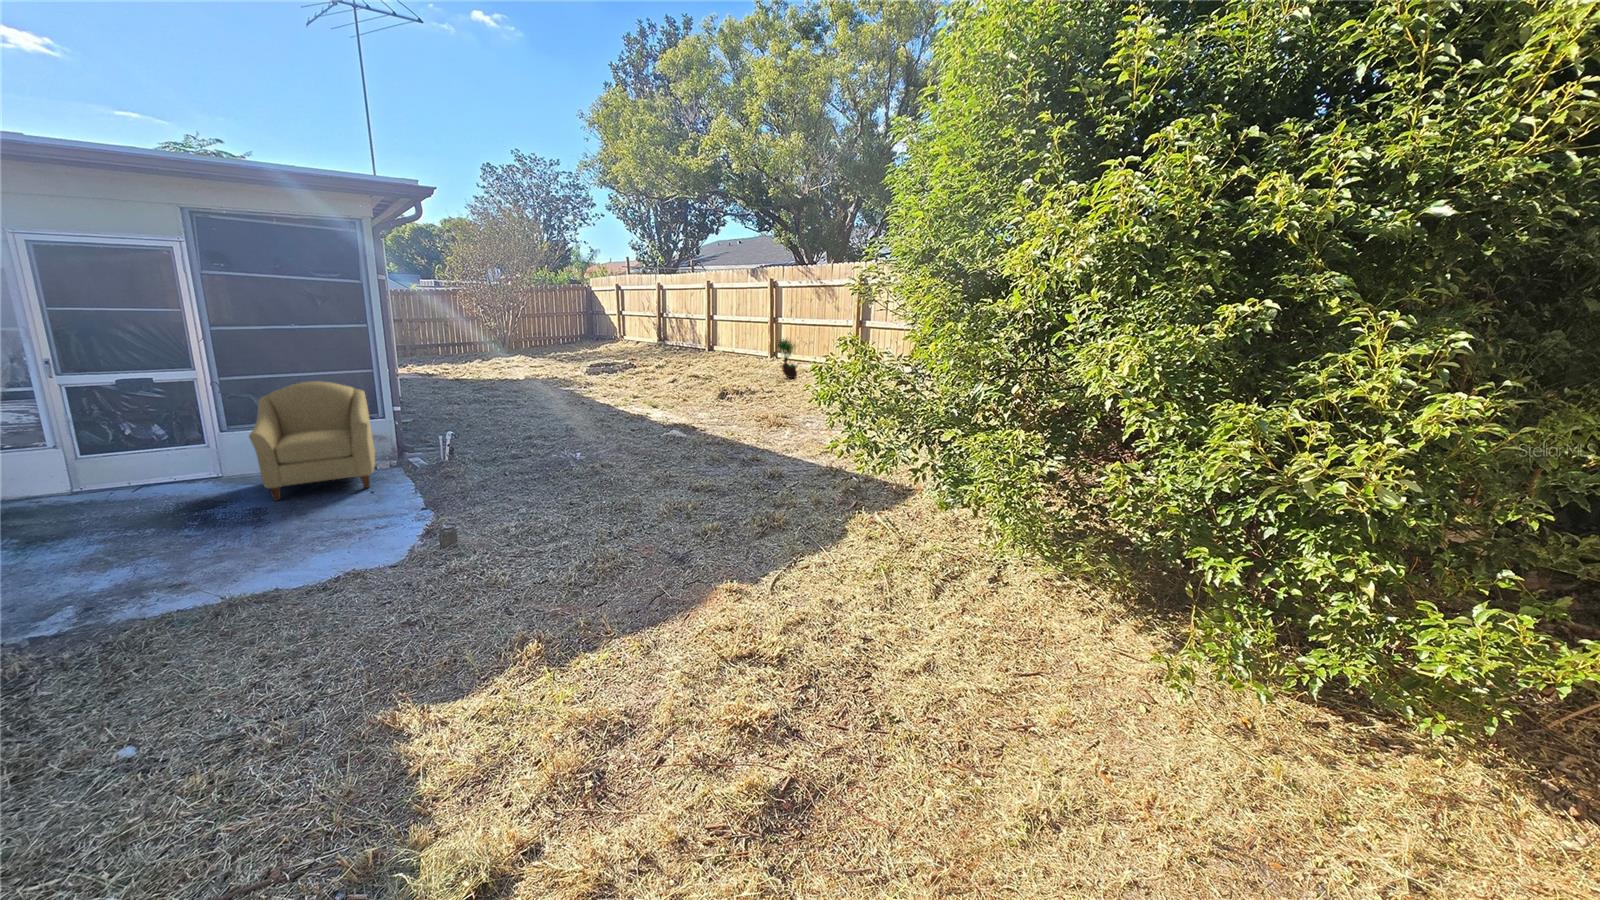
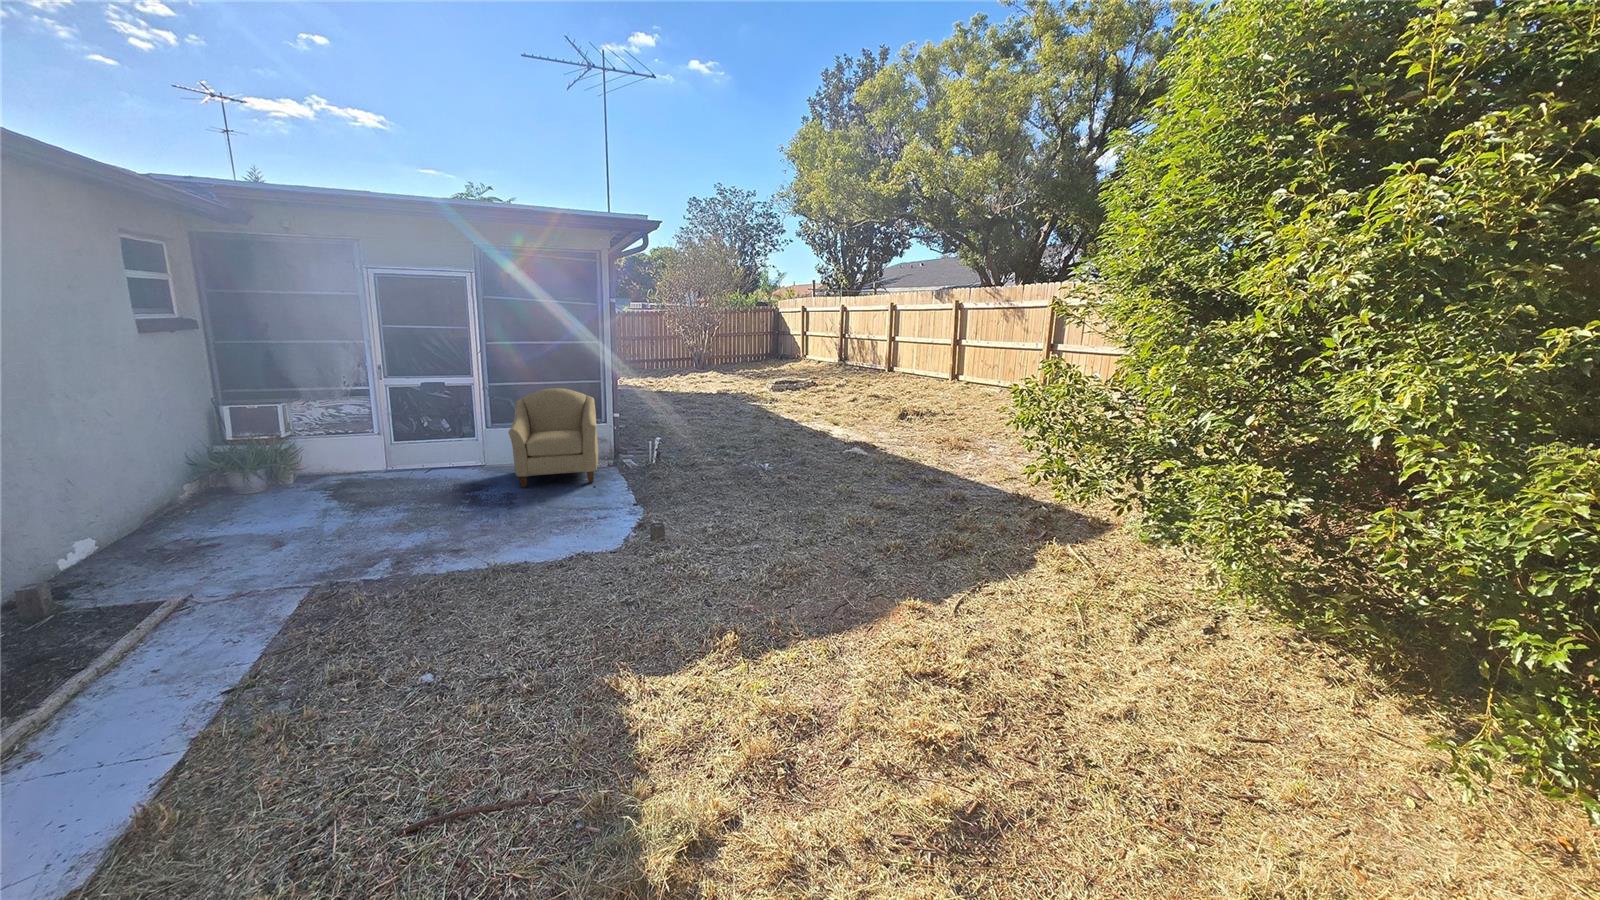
potted tree: present [777,339,798,378] -> none [958,357,984,402]

